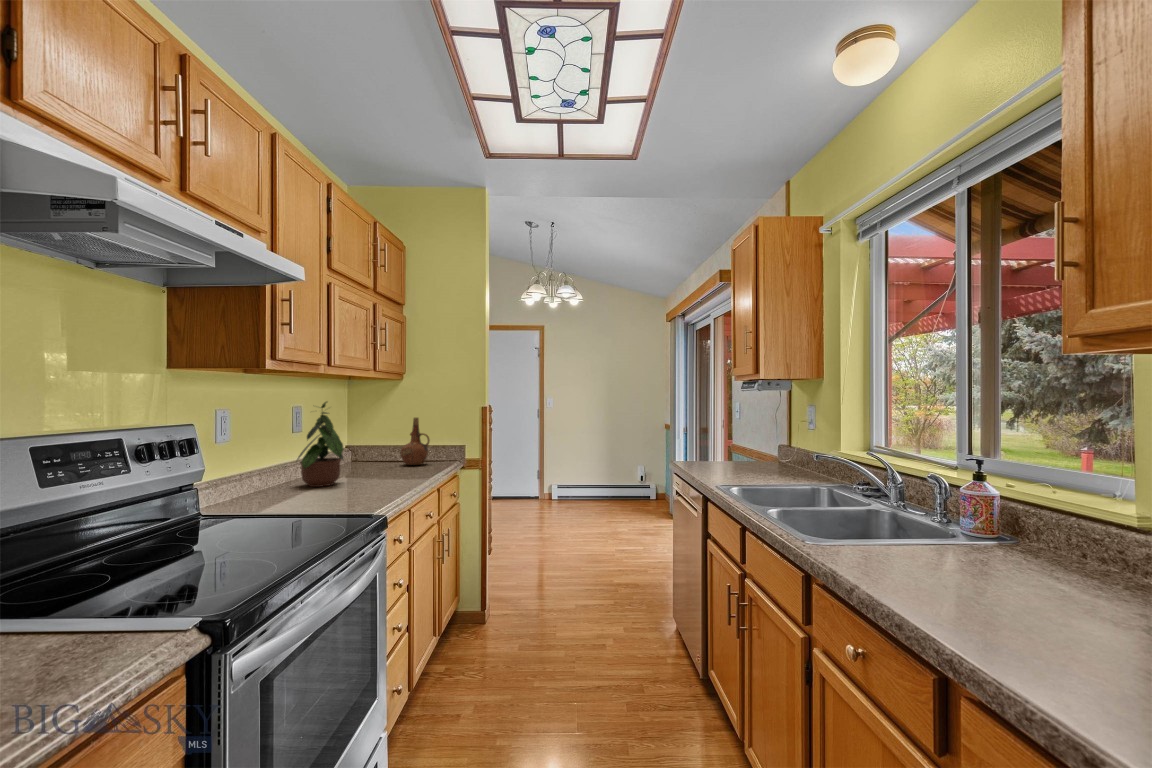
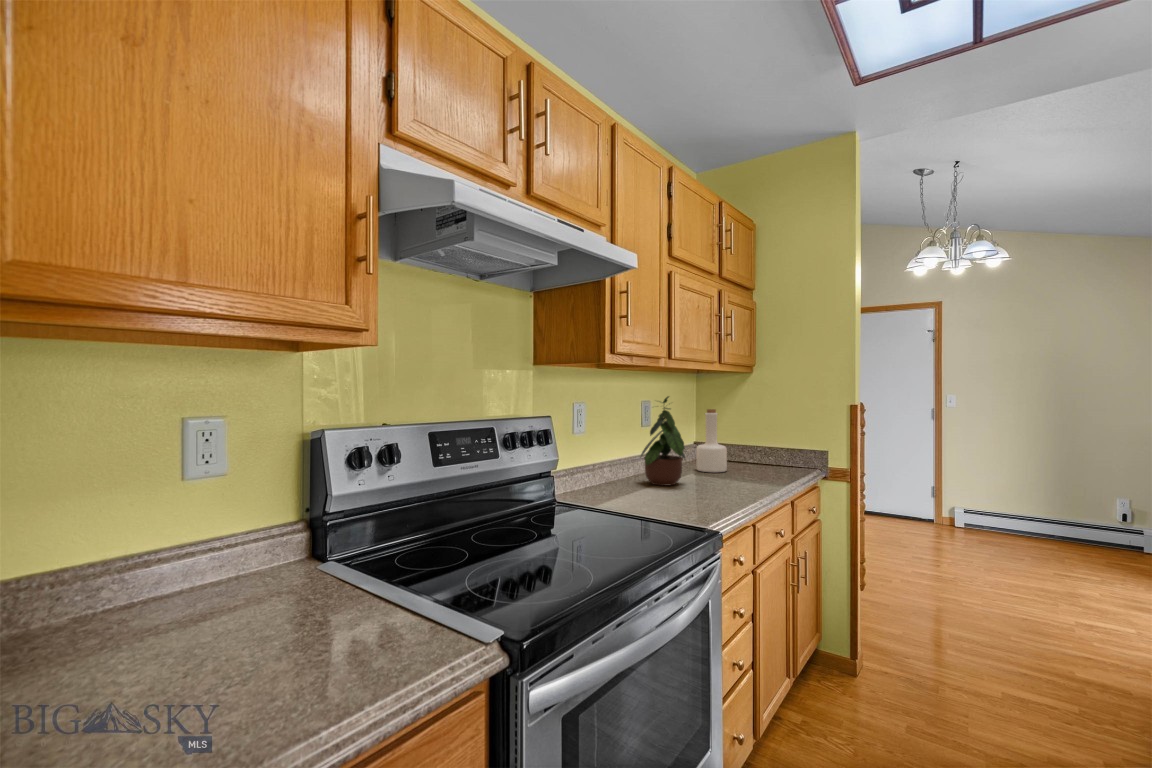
bottle: none [352,413,381,471] -> present [696,409,727,472]
ceramic pitcher: present [400,418,430,465] -> none [749,416,783,471]

